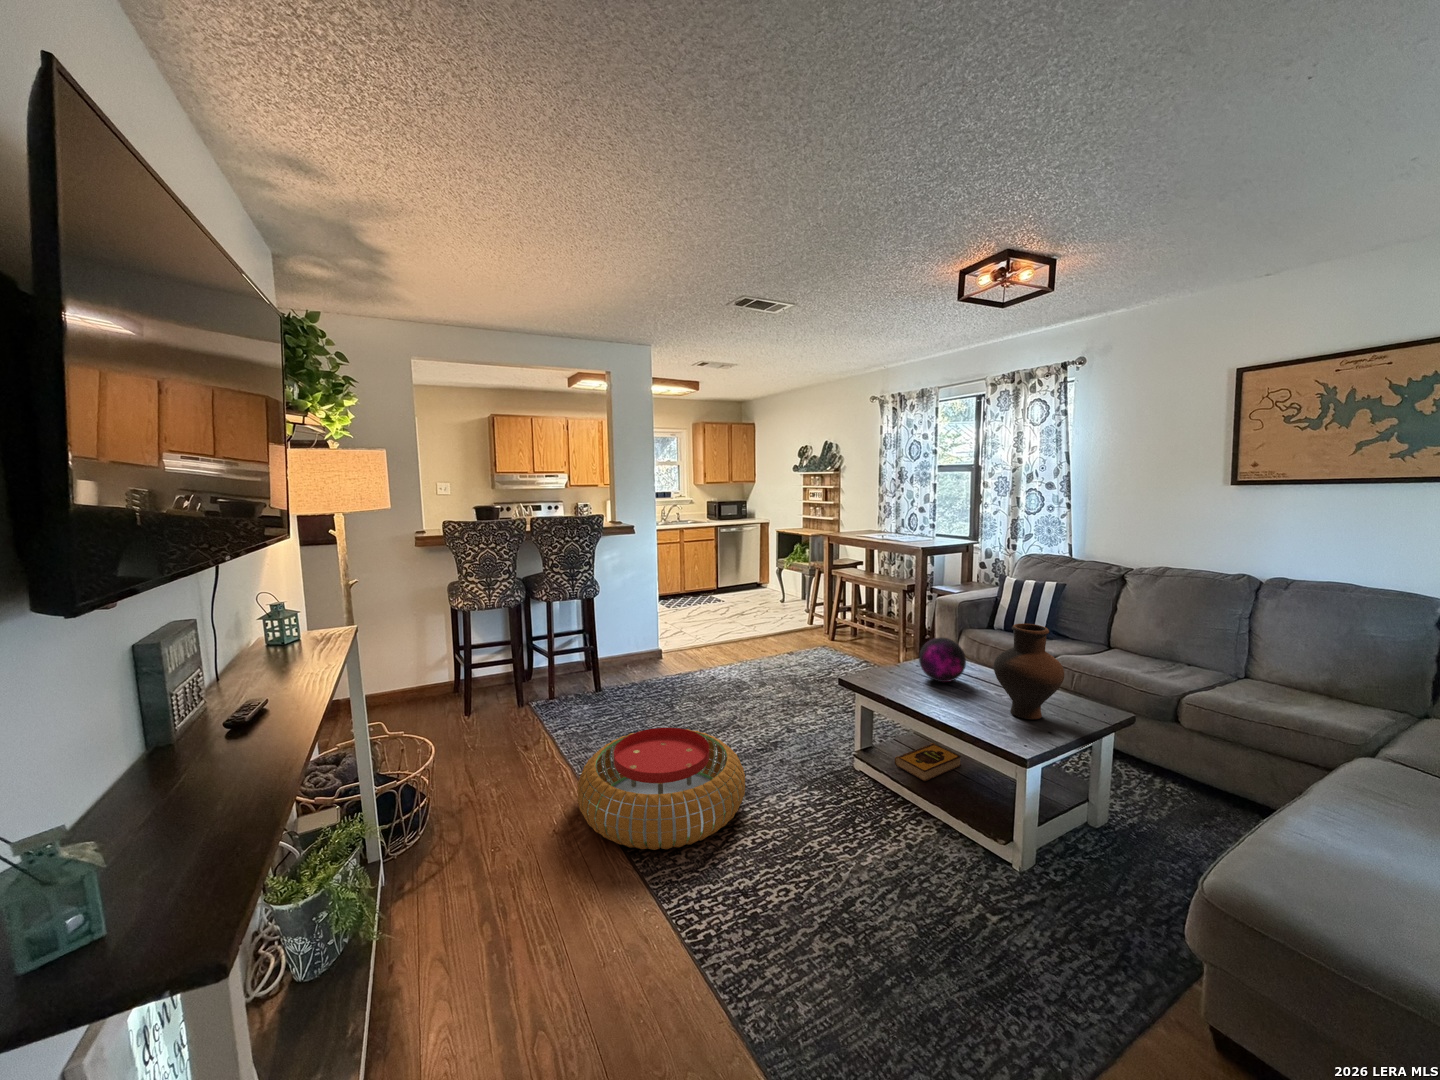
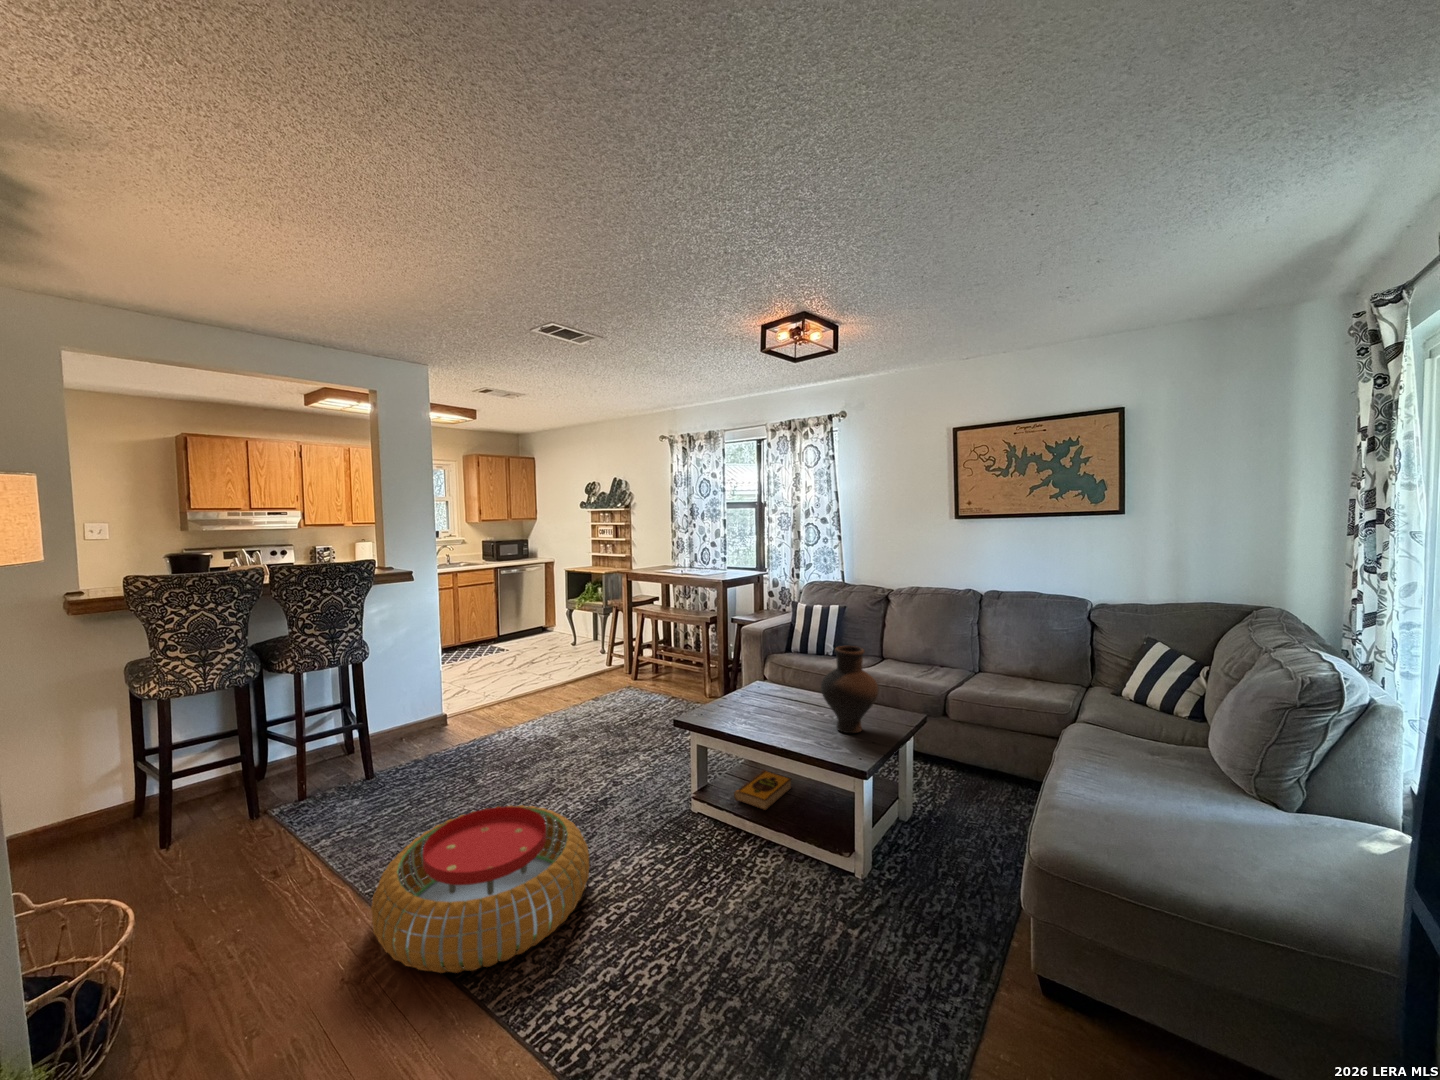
decorative orb: present [919,637,966,682] -> none [748,666,790,709]

